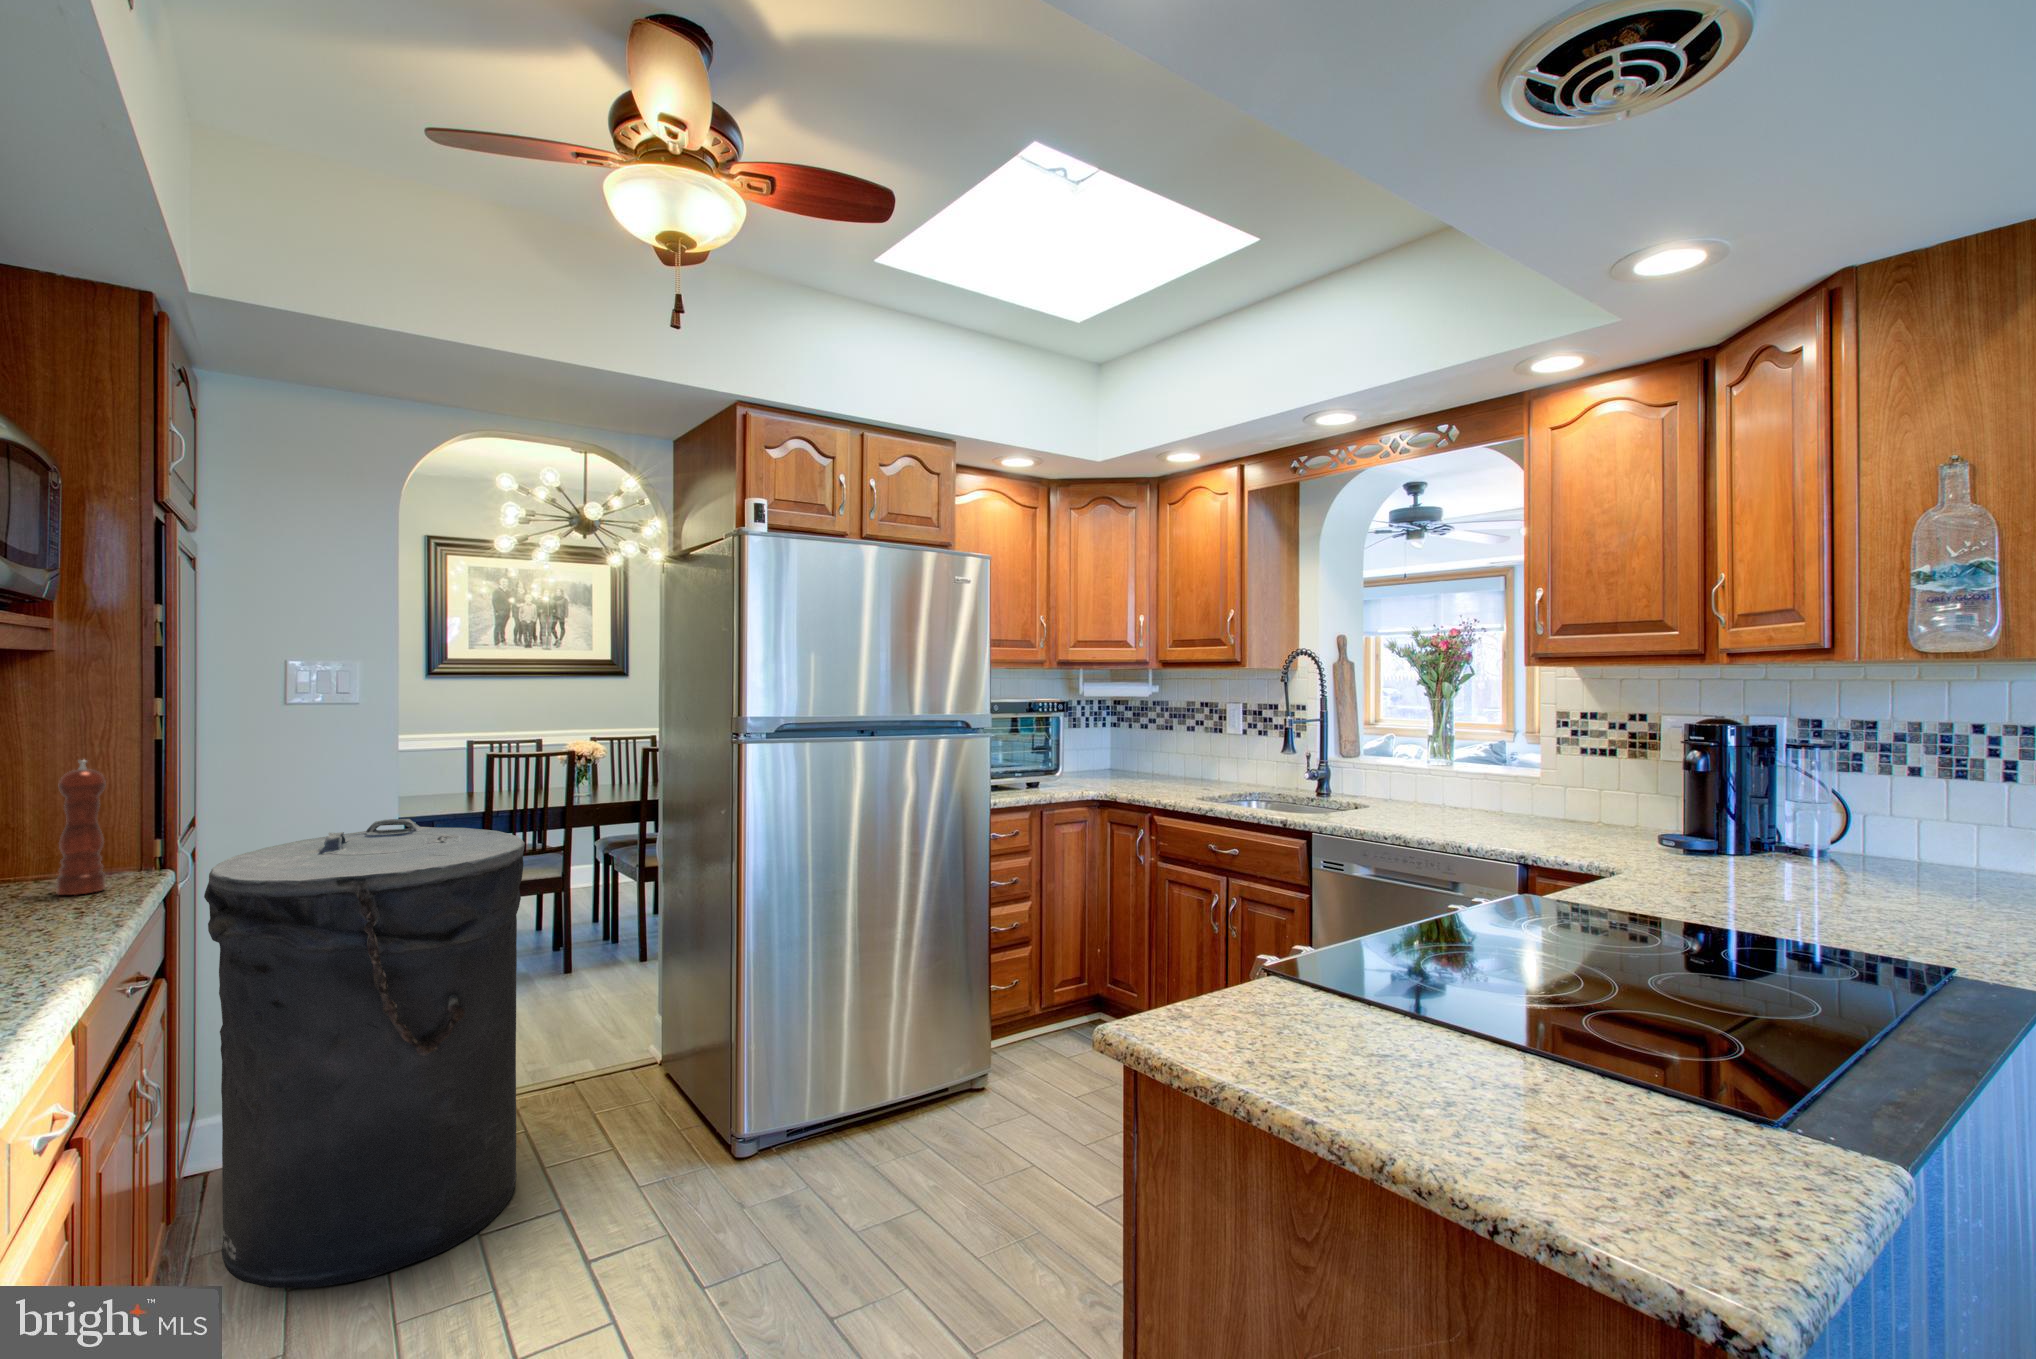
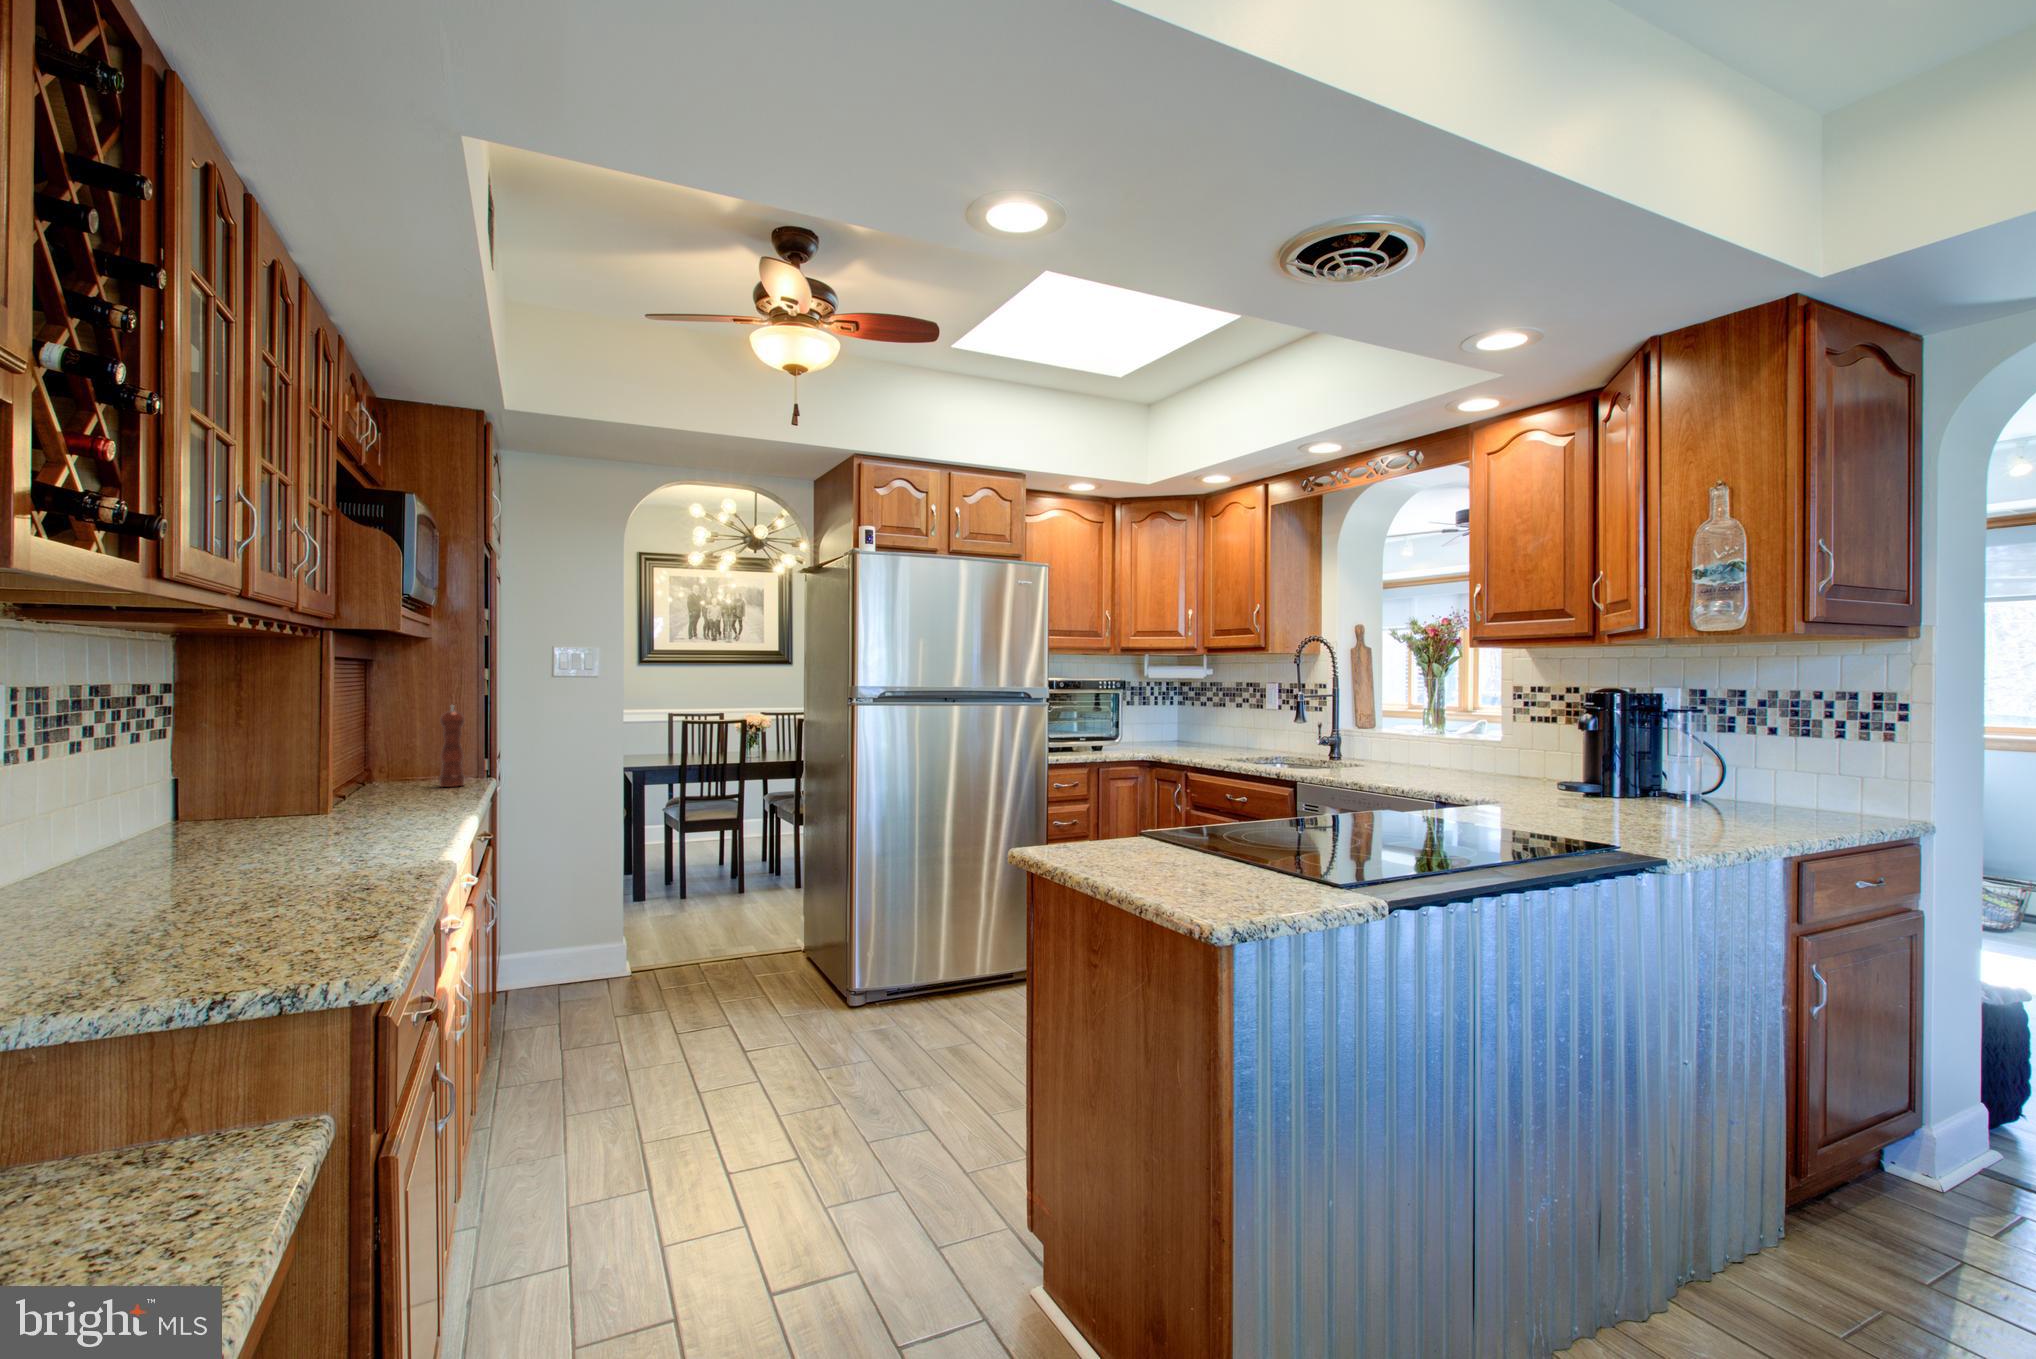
trash can: present [204,819,525,1288] -> none [512,757,708,1054]

